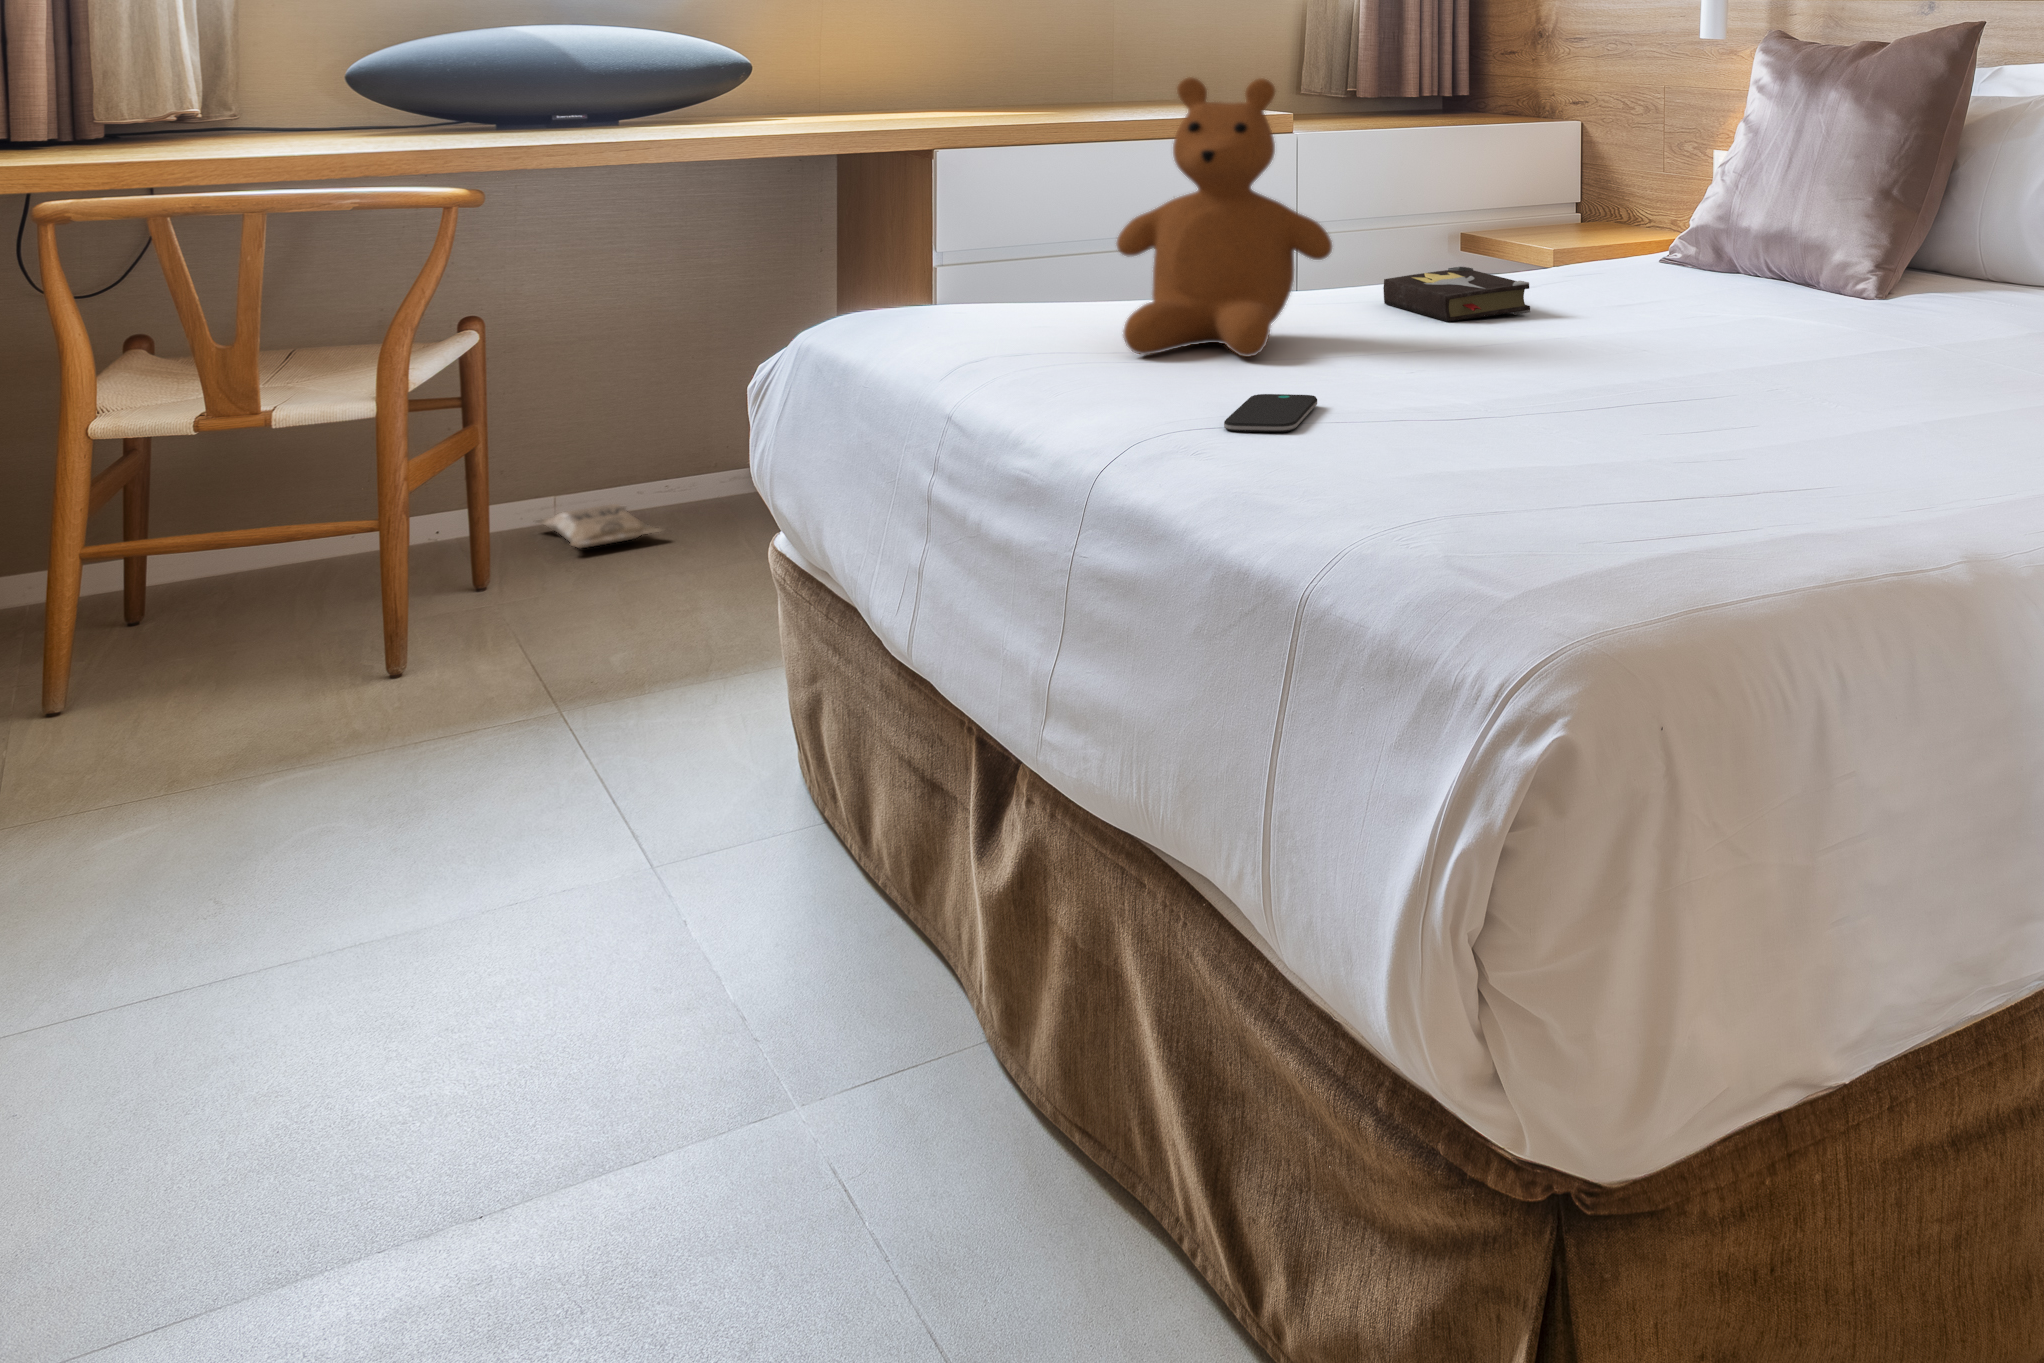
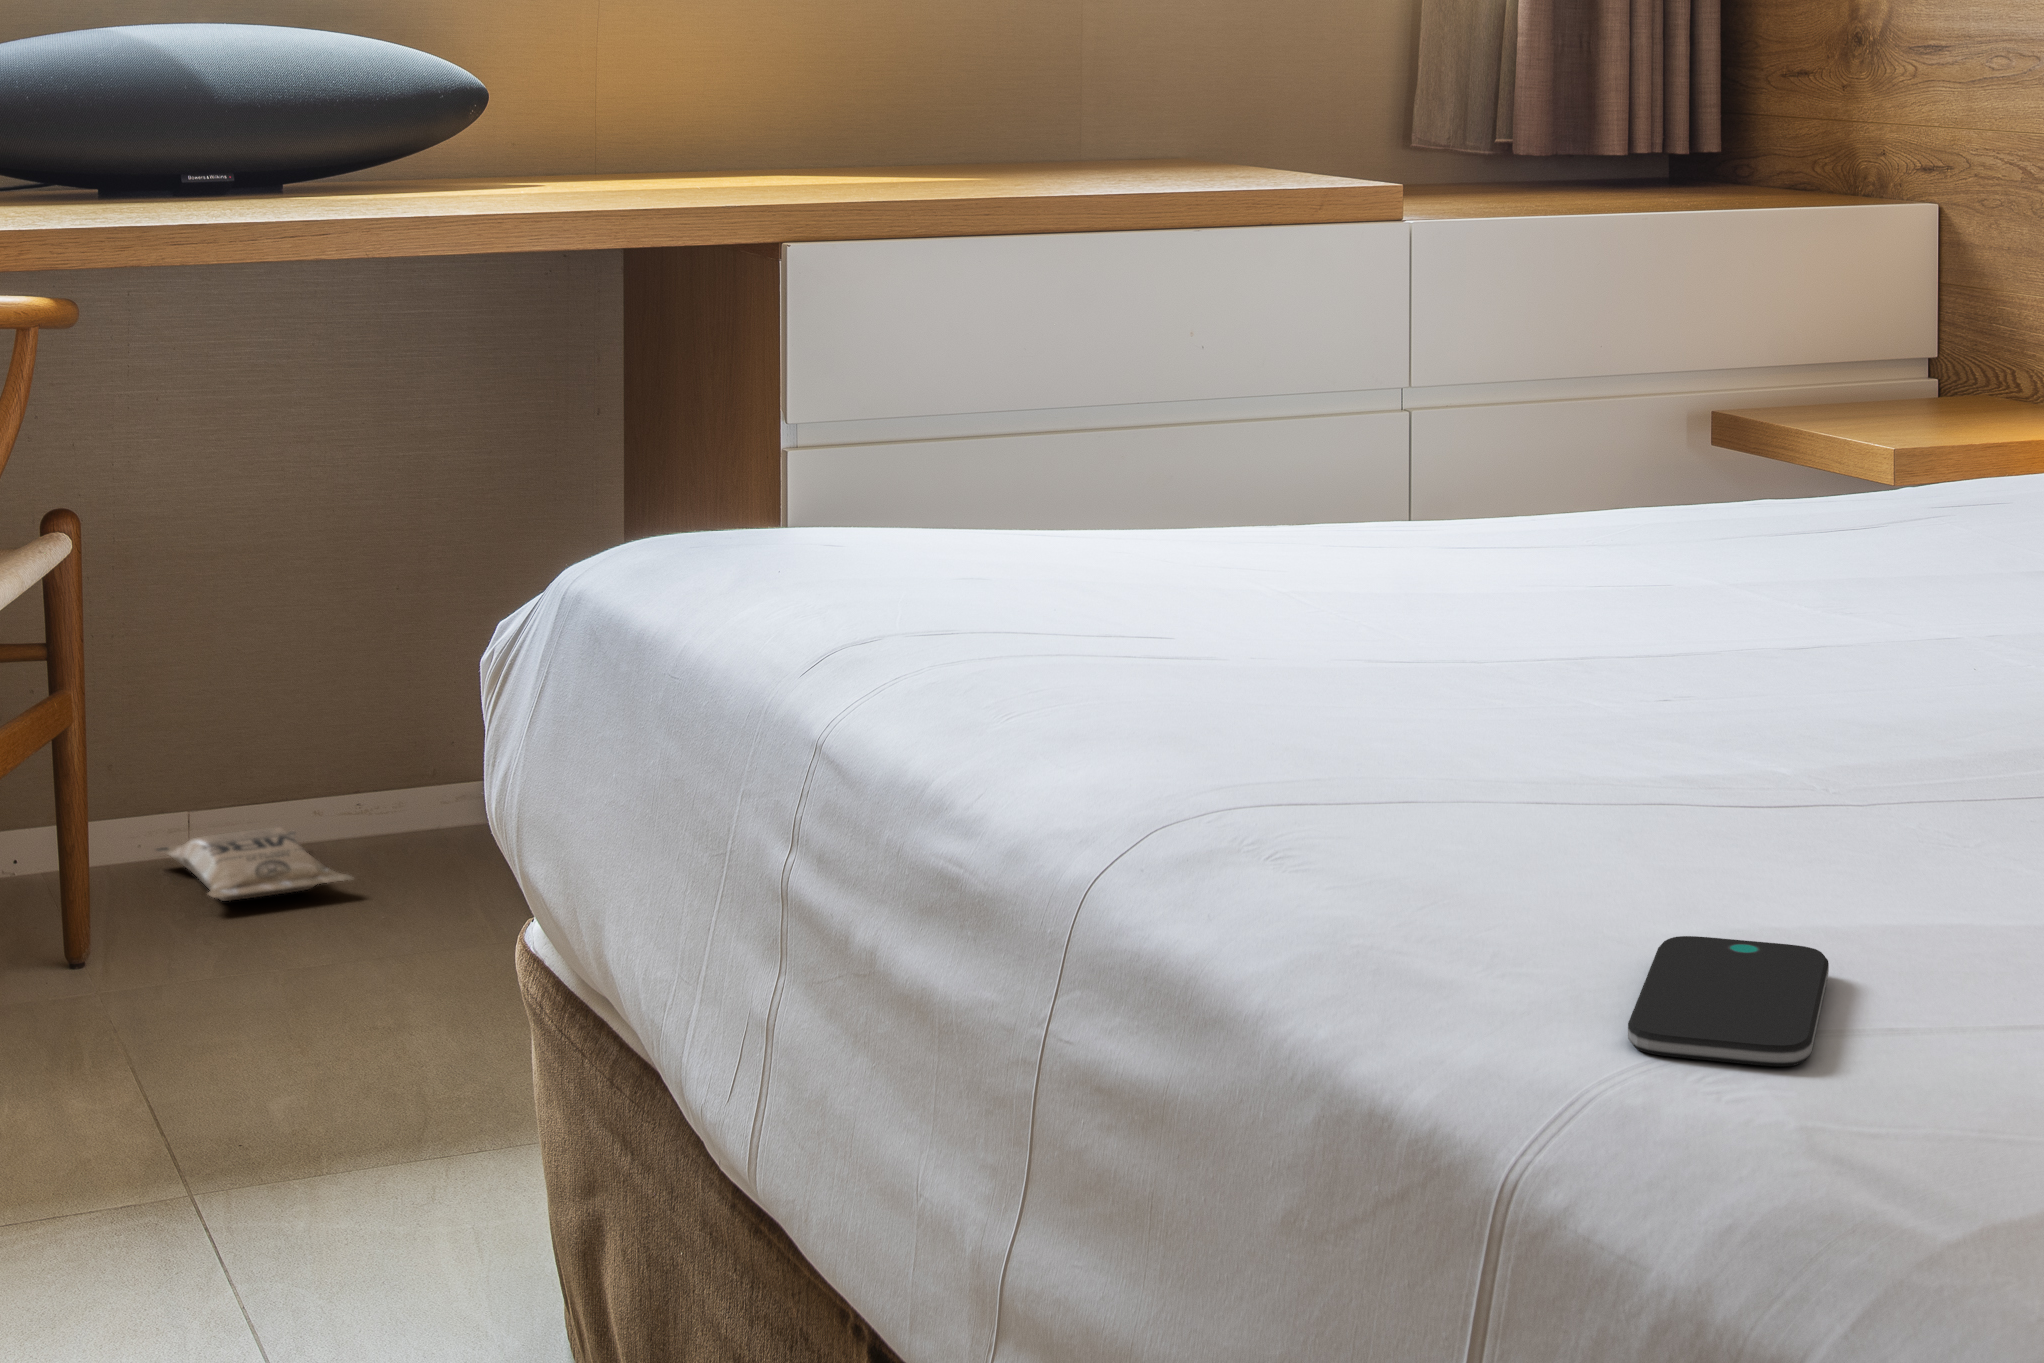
teddy bear: present [1117,77,1332,357] -> none [1110,123,1511,656]
hardback book: present [1384,266,1530,322] -> none [1596,485,1886,596]
smartphone: present [1224,394,1317,432] -> present [1628,936,1829,1066]

